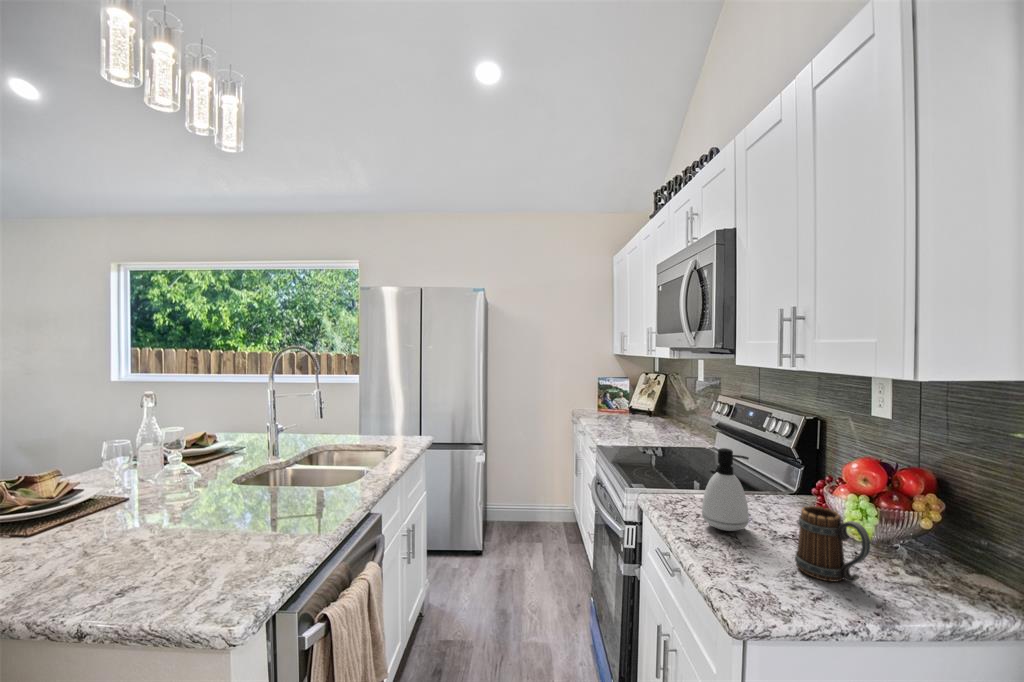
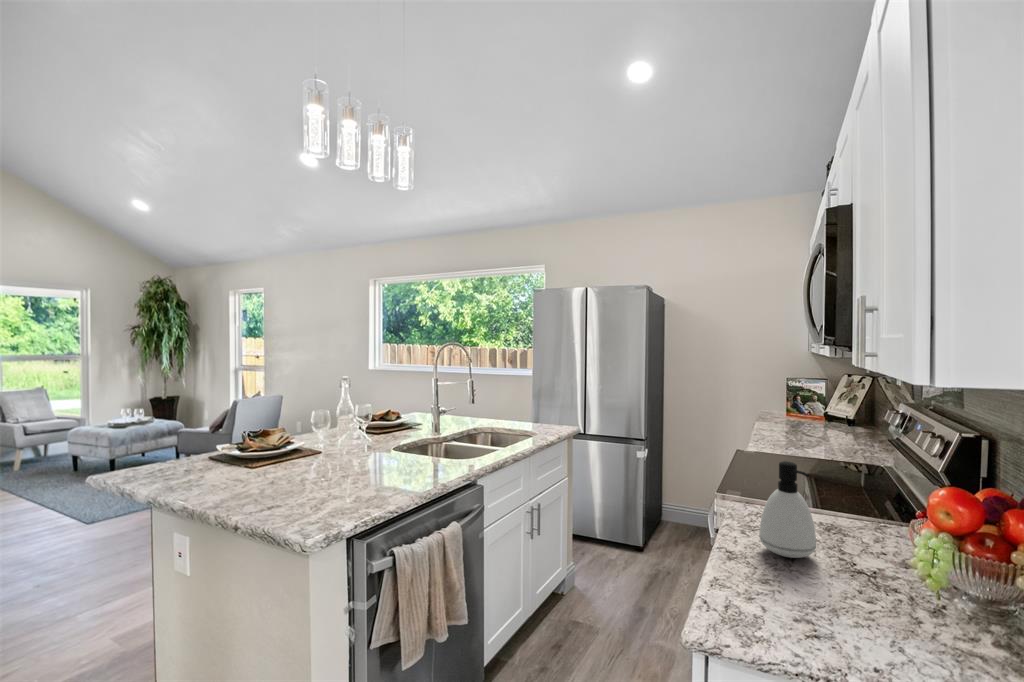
mug: present [795,506,870,582] -> none [824,536,900,633]

